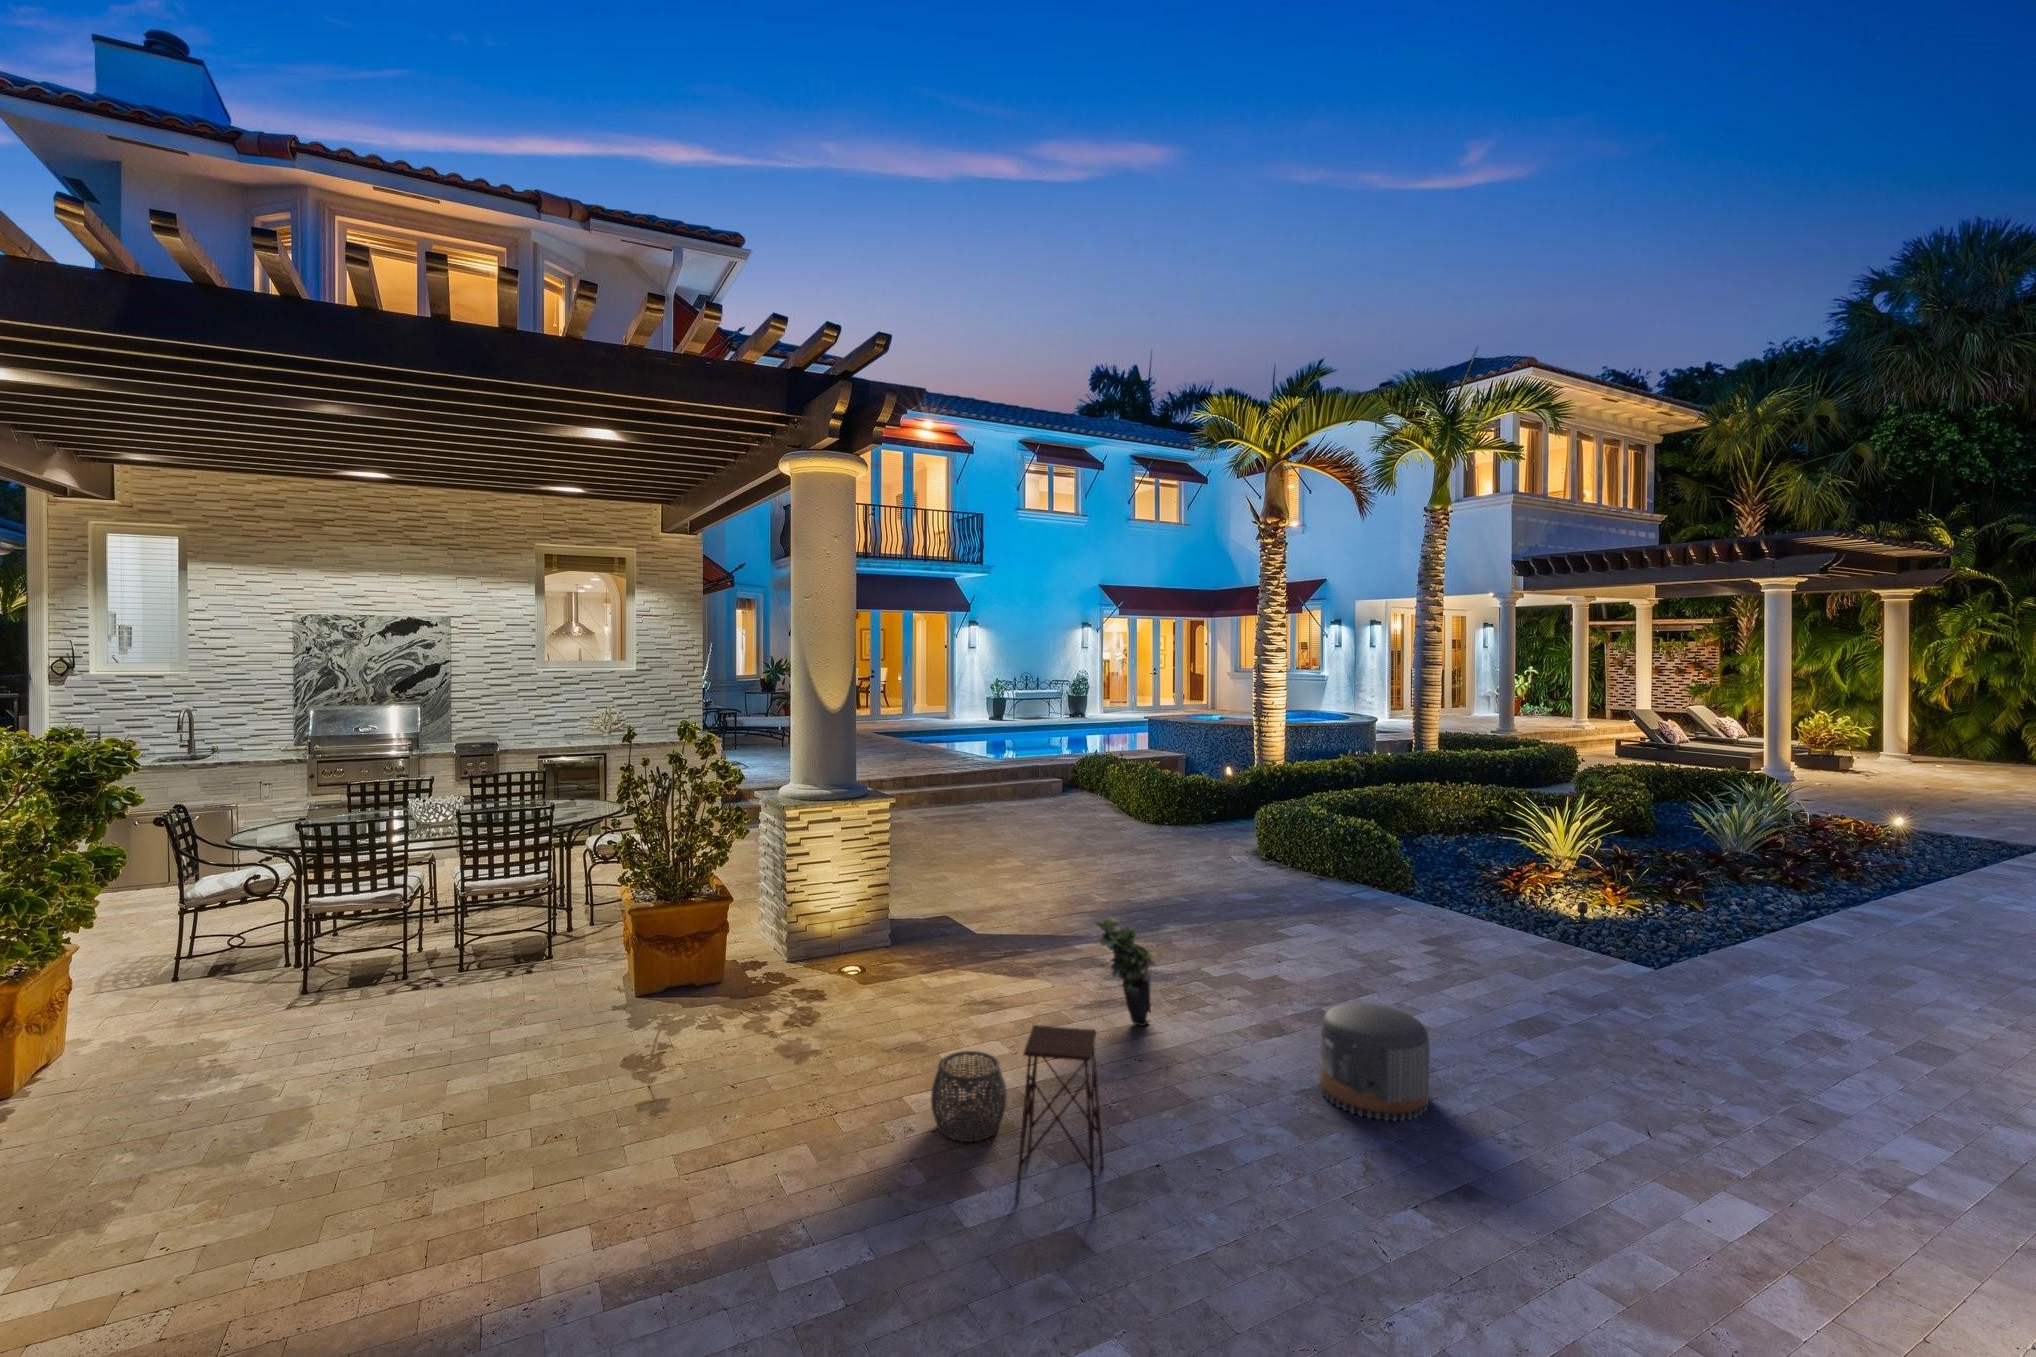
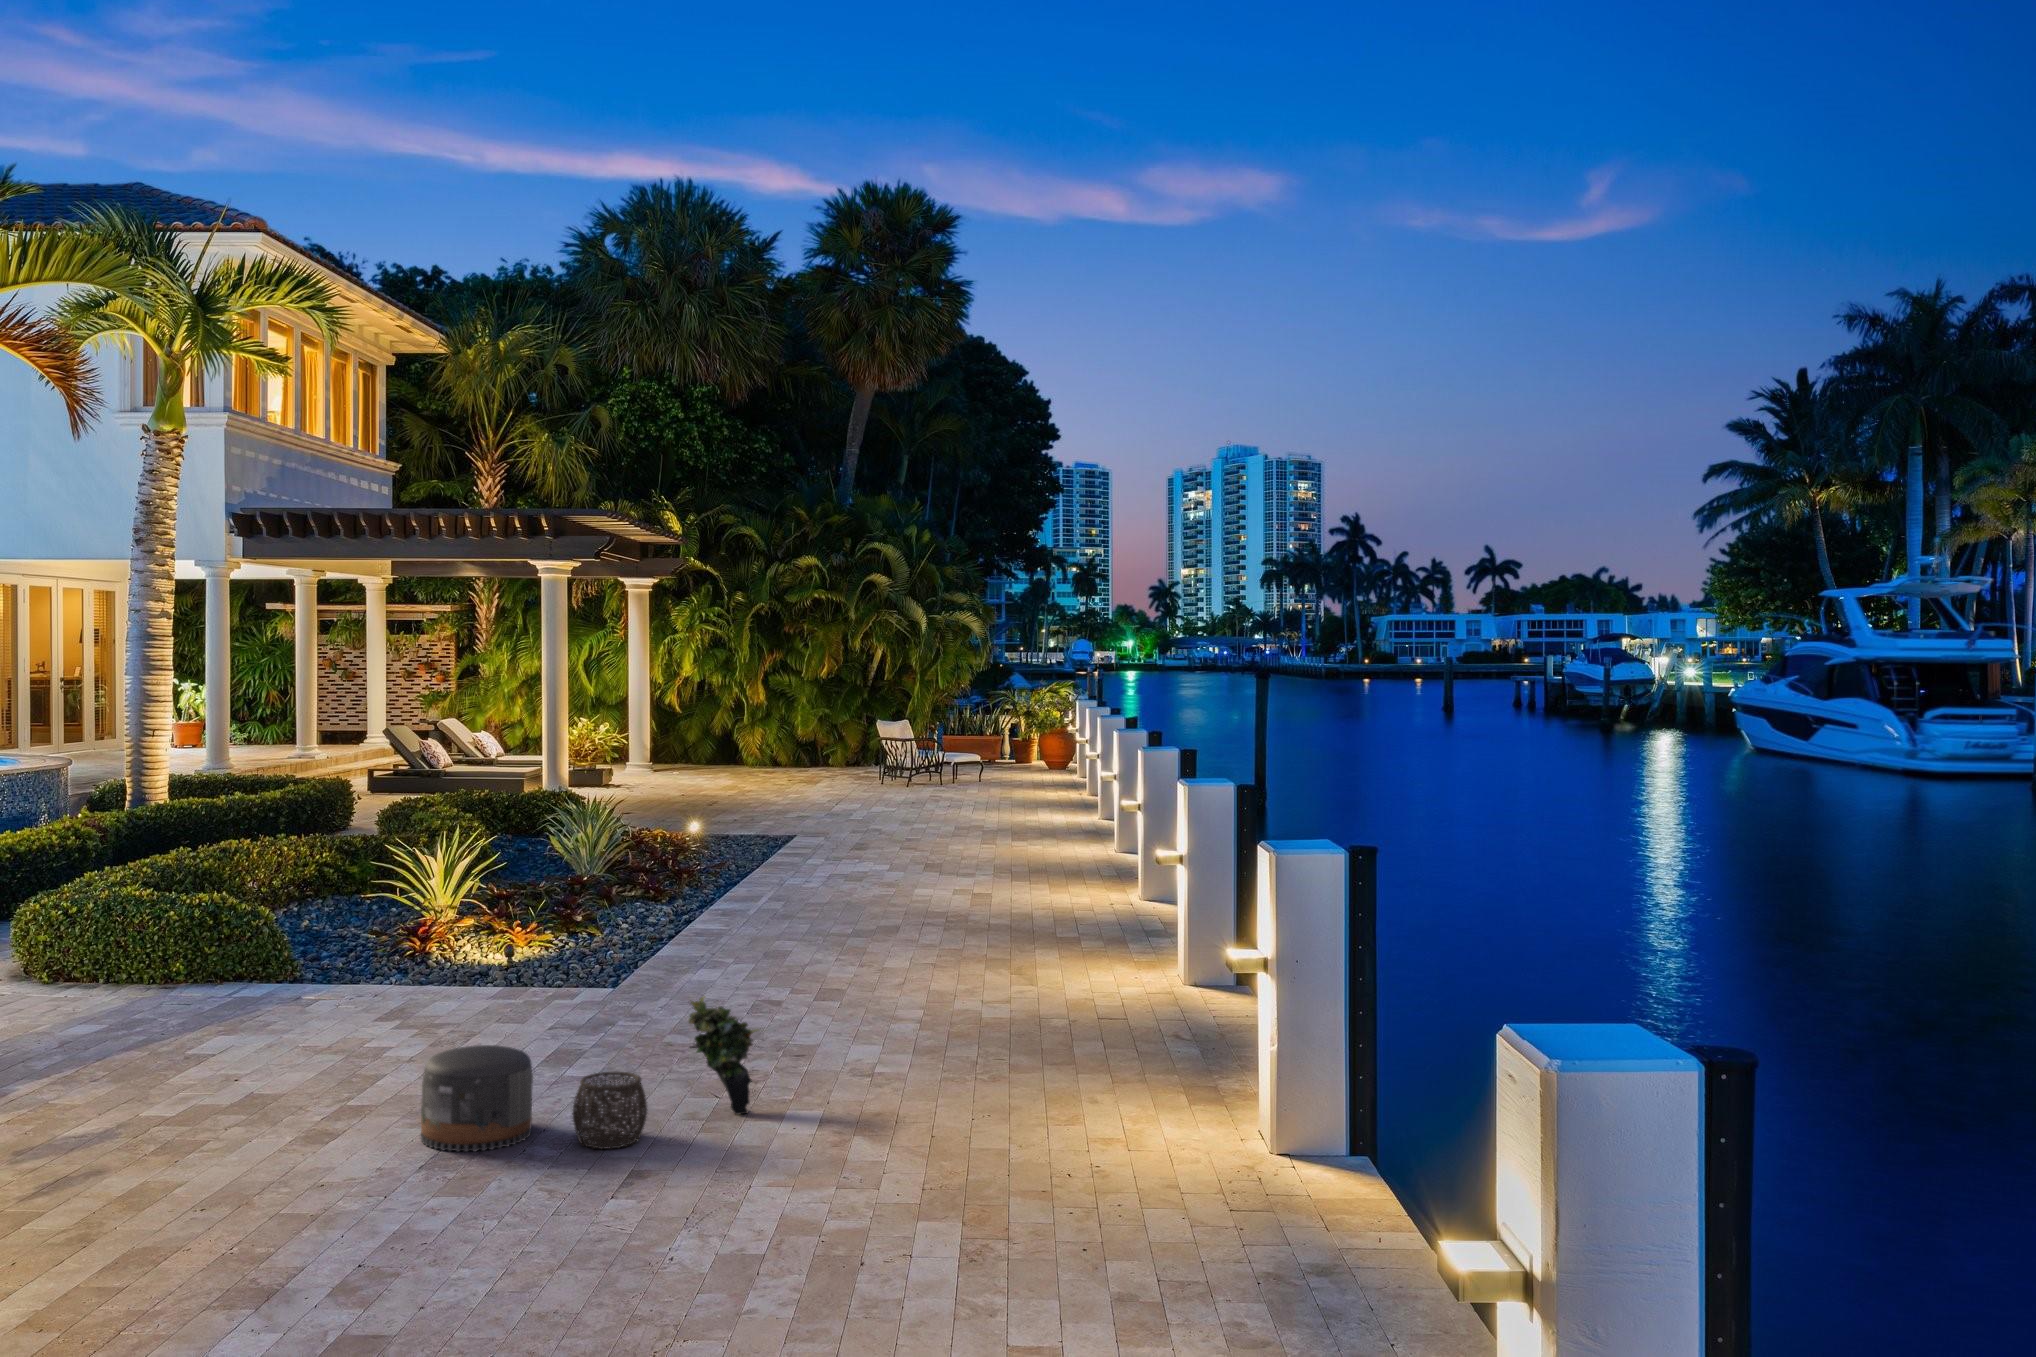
potted plant: present [1095,917,1156,1026] -> present [689,996,758,1115]
side table: present [1015,1025,1104,1211] -> none [215,1104,345,1304]
woven basket: present [931,1051,1007,1142] -> present [573,1072,647,1149]

